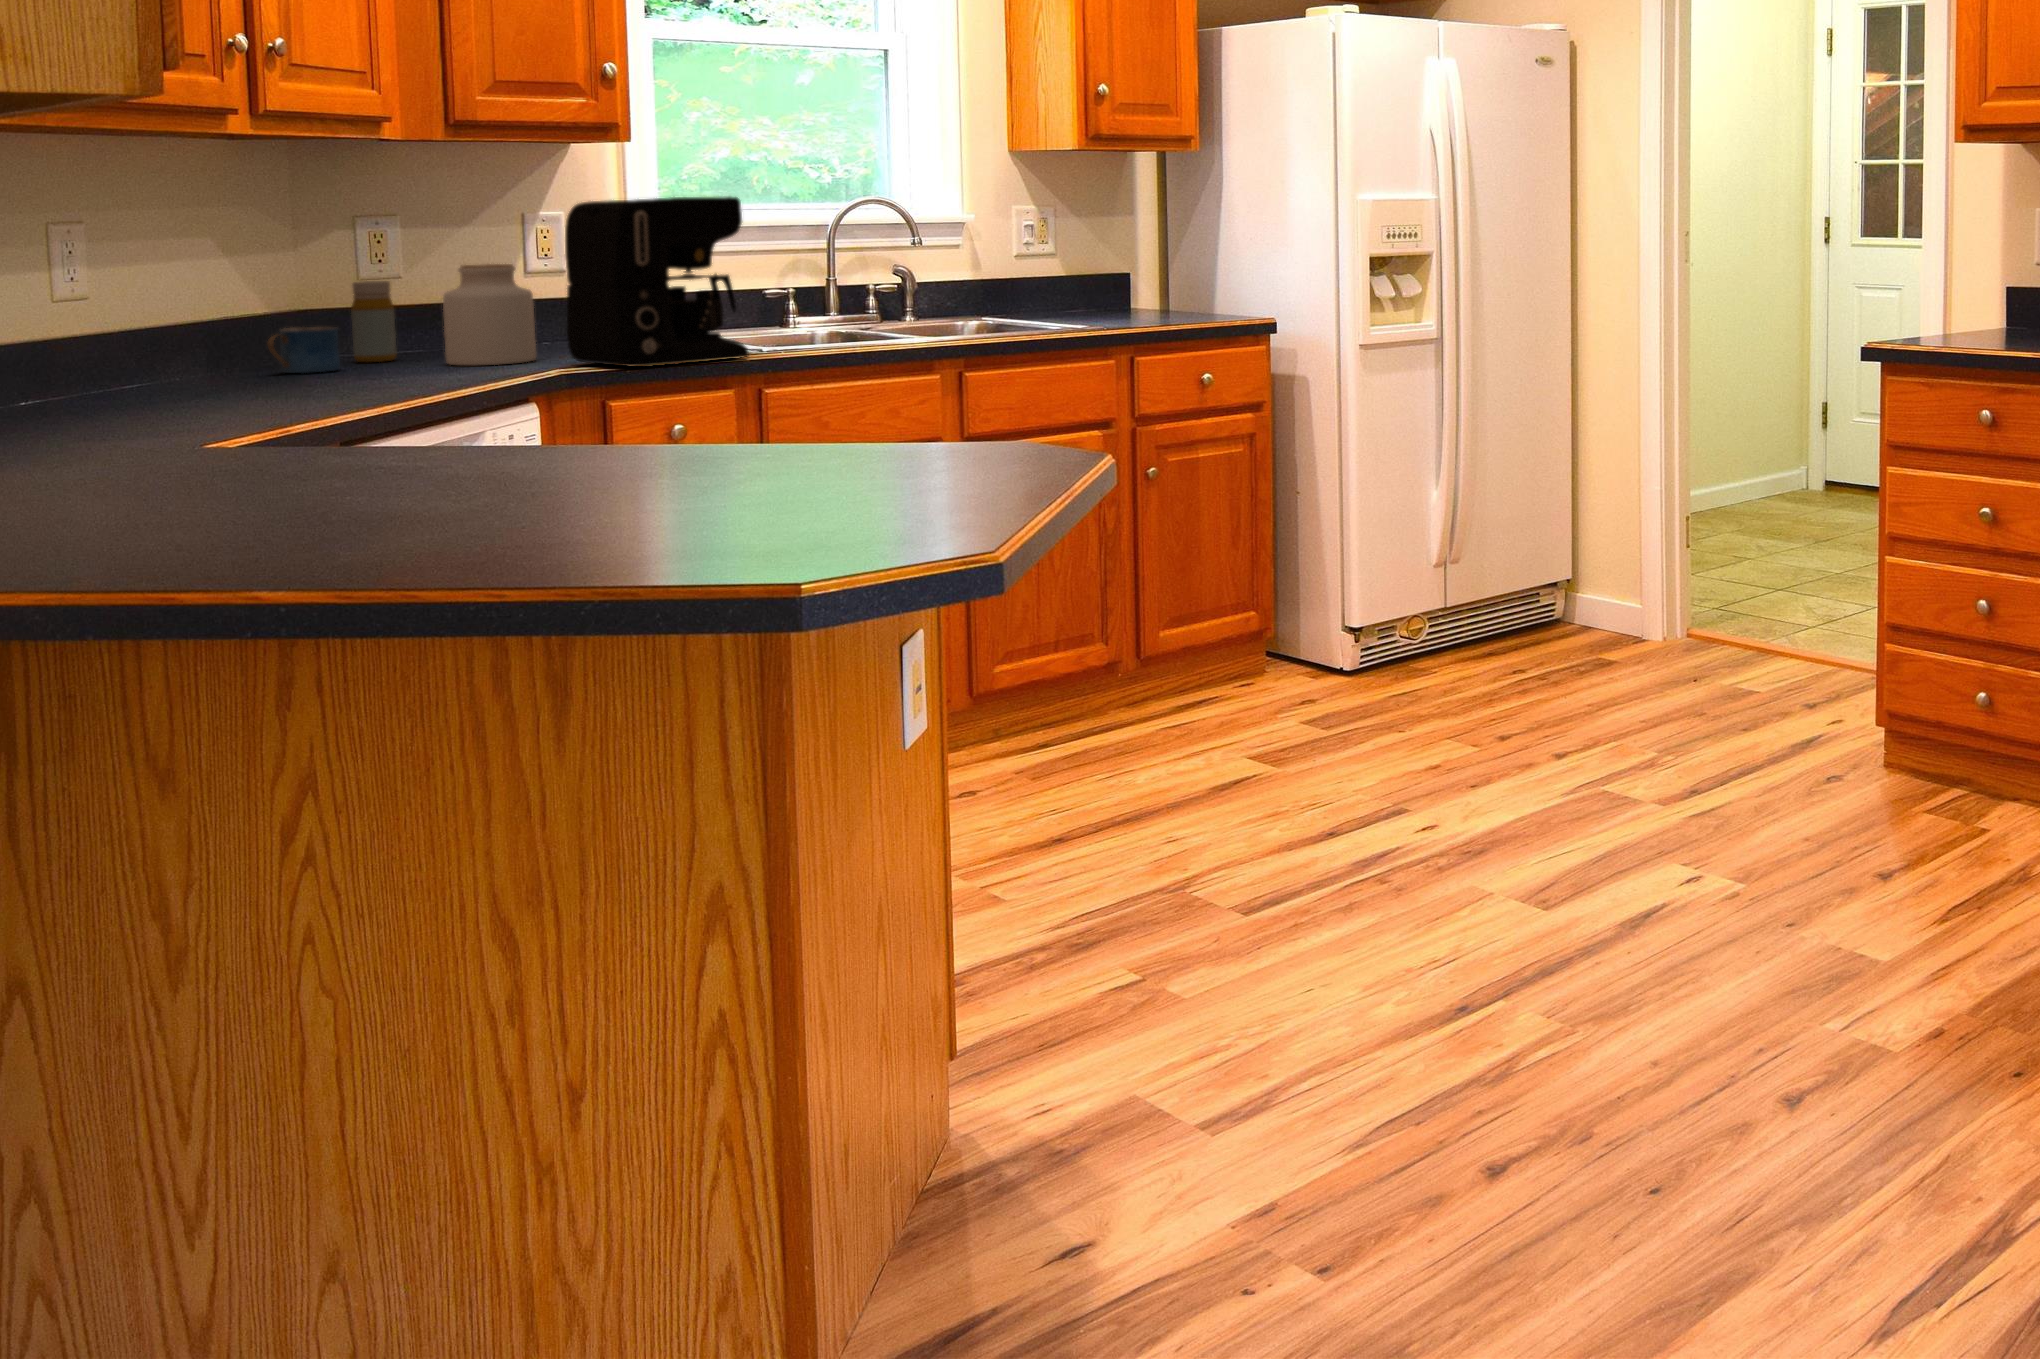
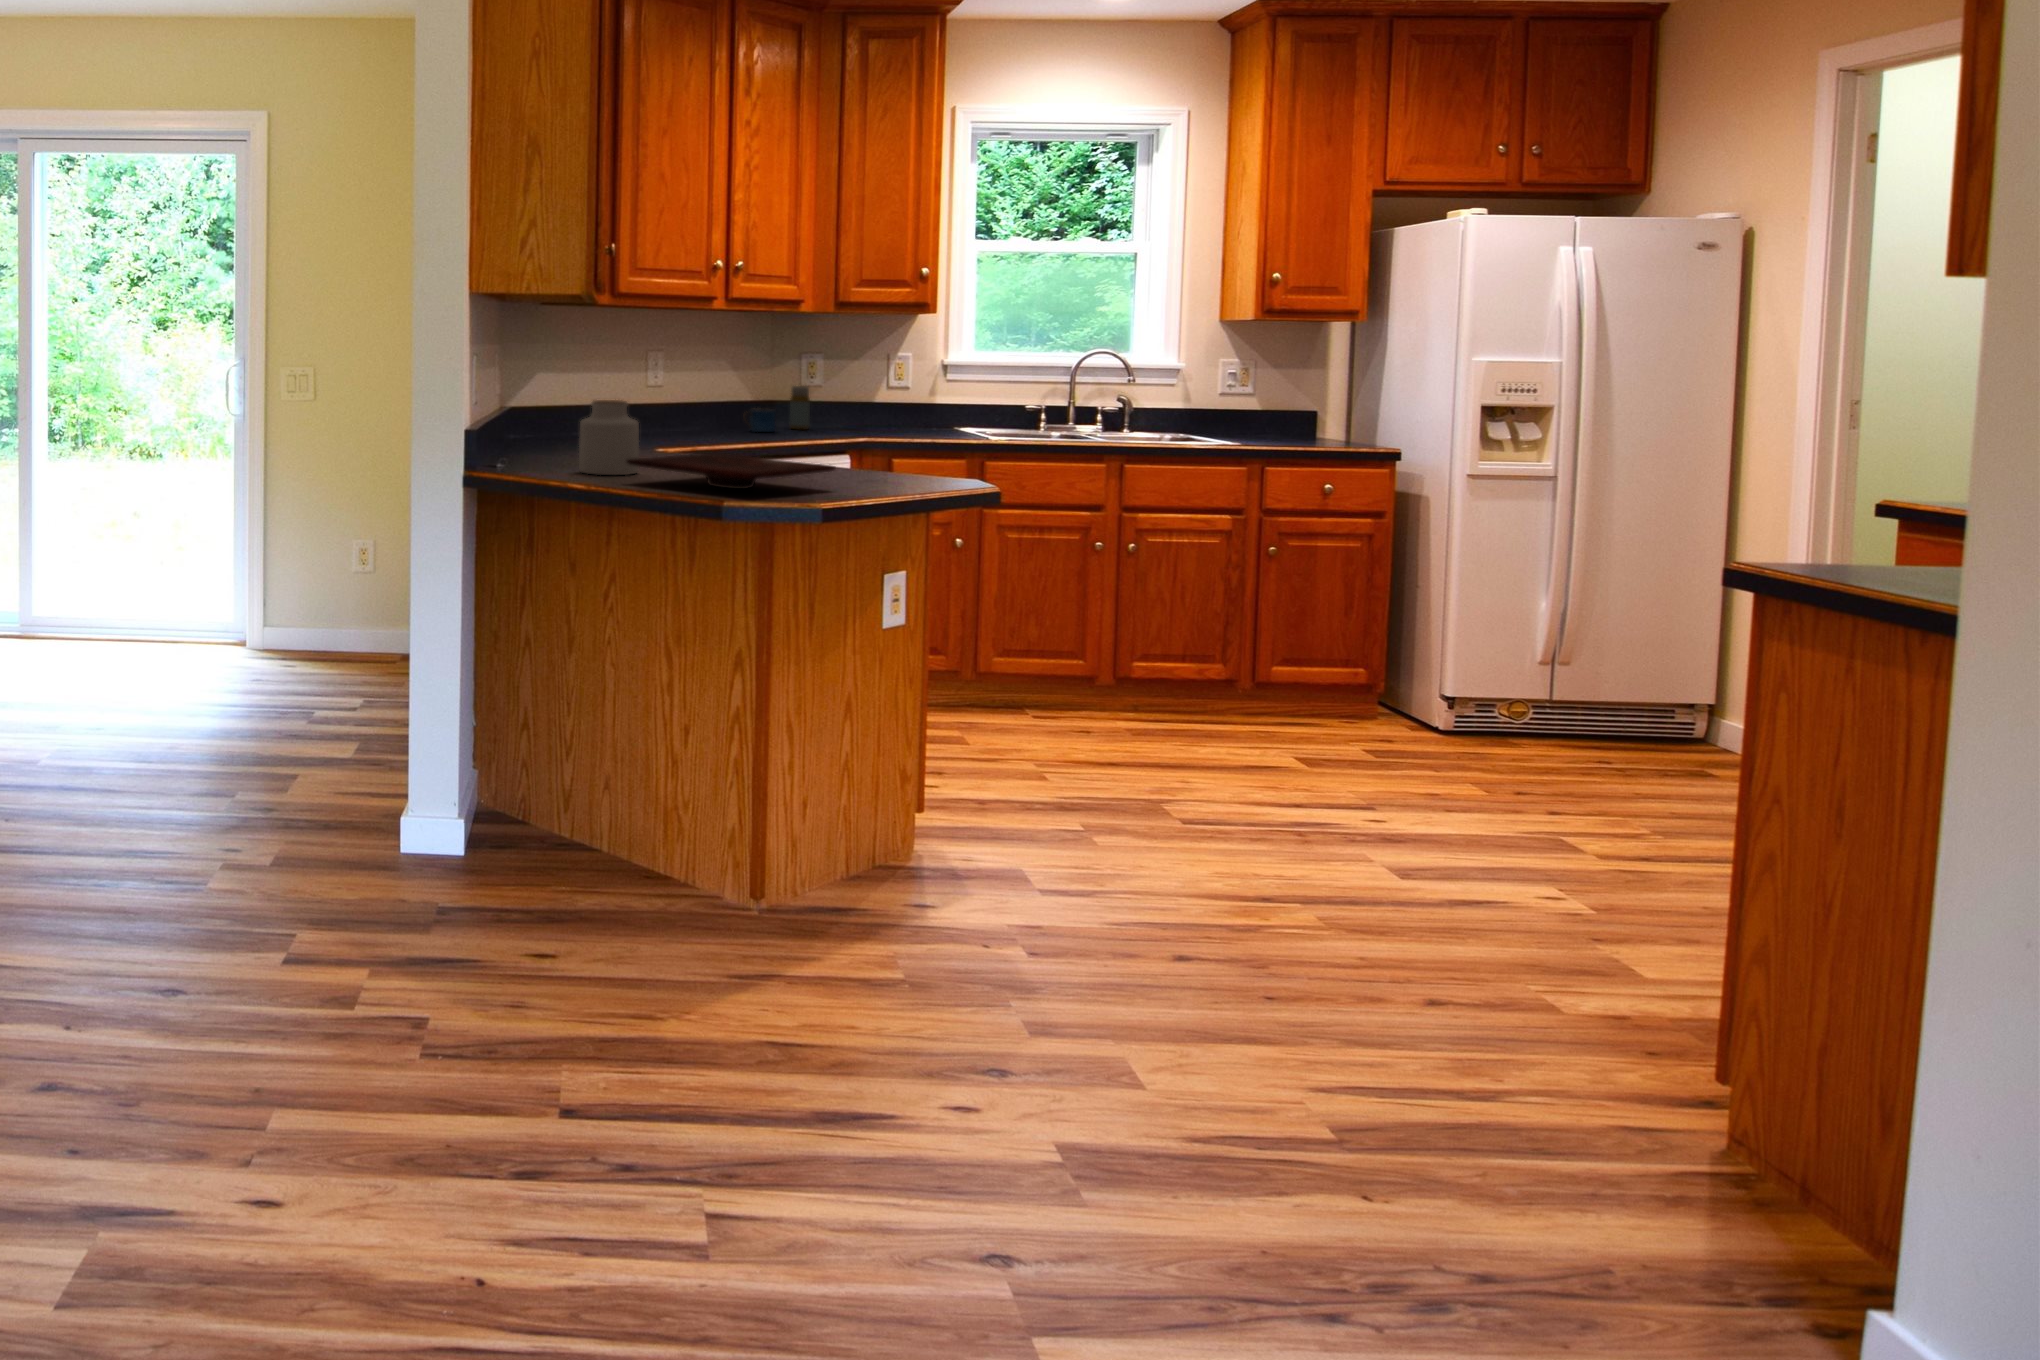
coffee maker: present [565,197,749,367] -> none [876,348,971,443]
jar: present [443,264,536,366] -> present [579,400,639,475]
cutting board: none [249,416,785,496] -> present [626,453,835,489]

